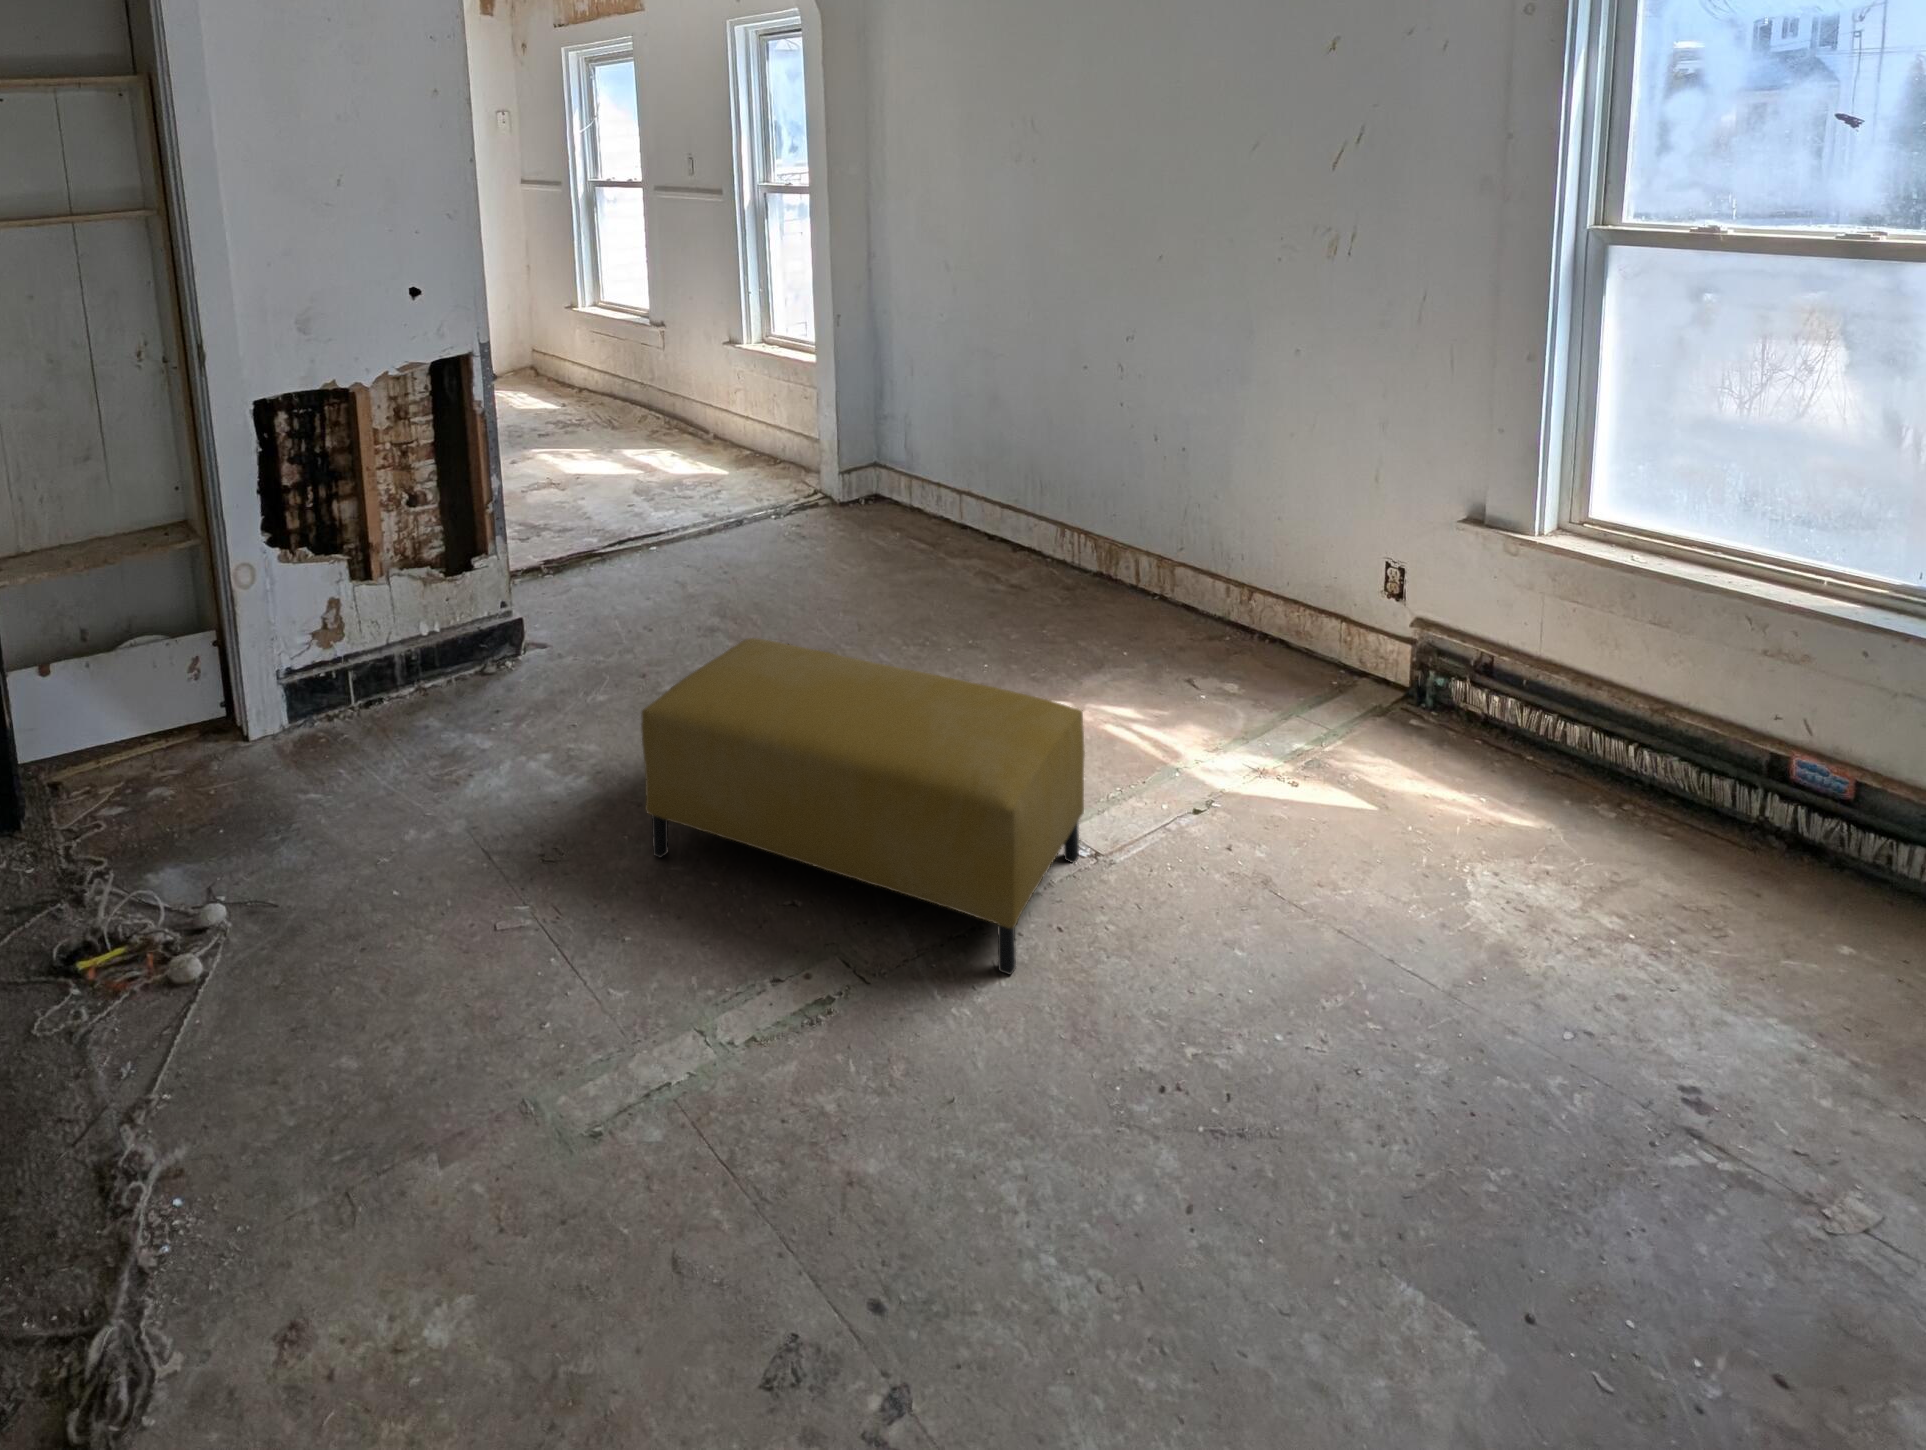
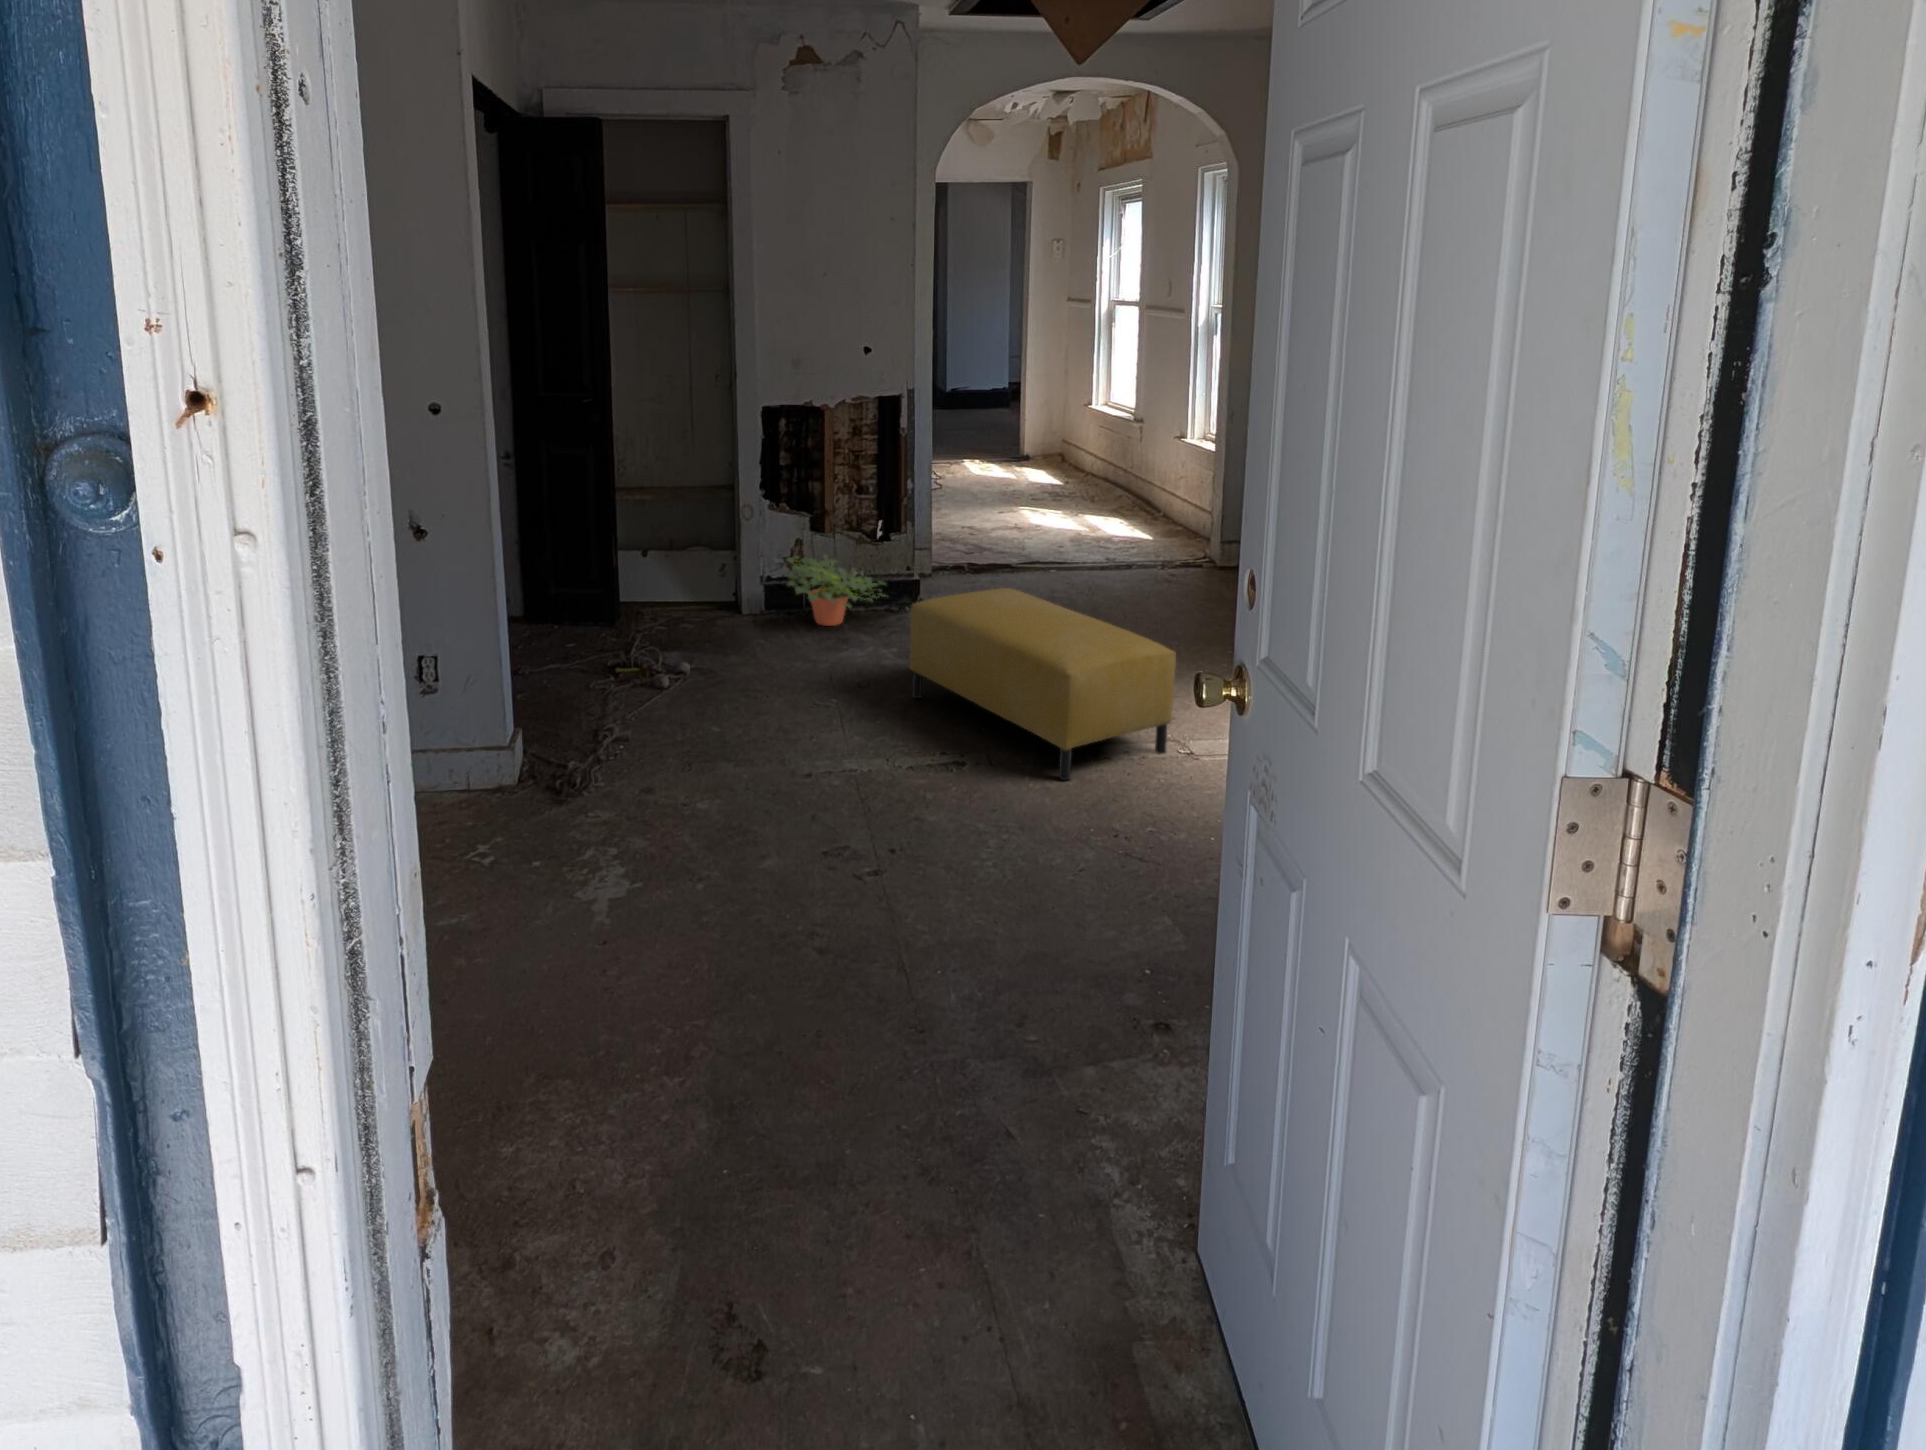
potted plant: none [322,615,501,733] -> present [786,555,885,626]

